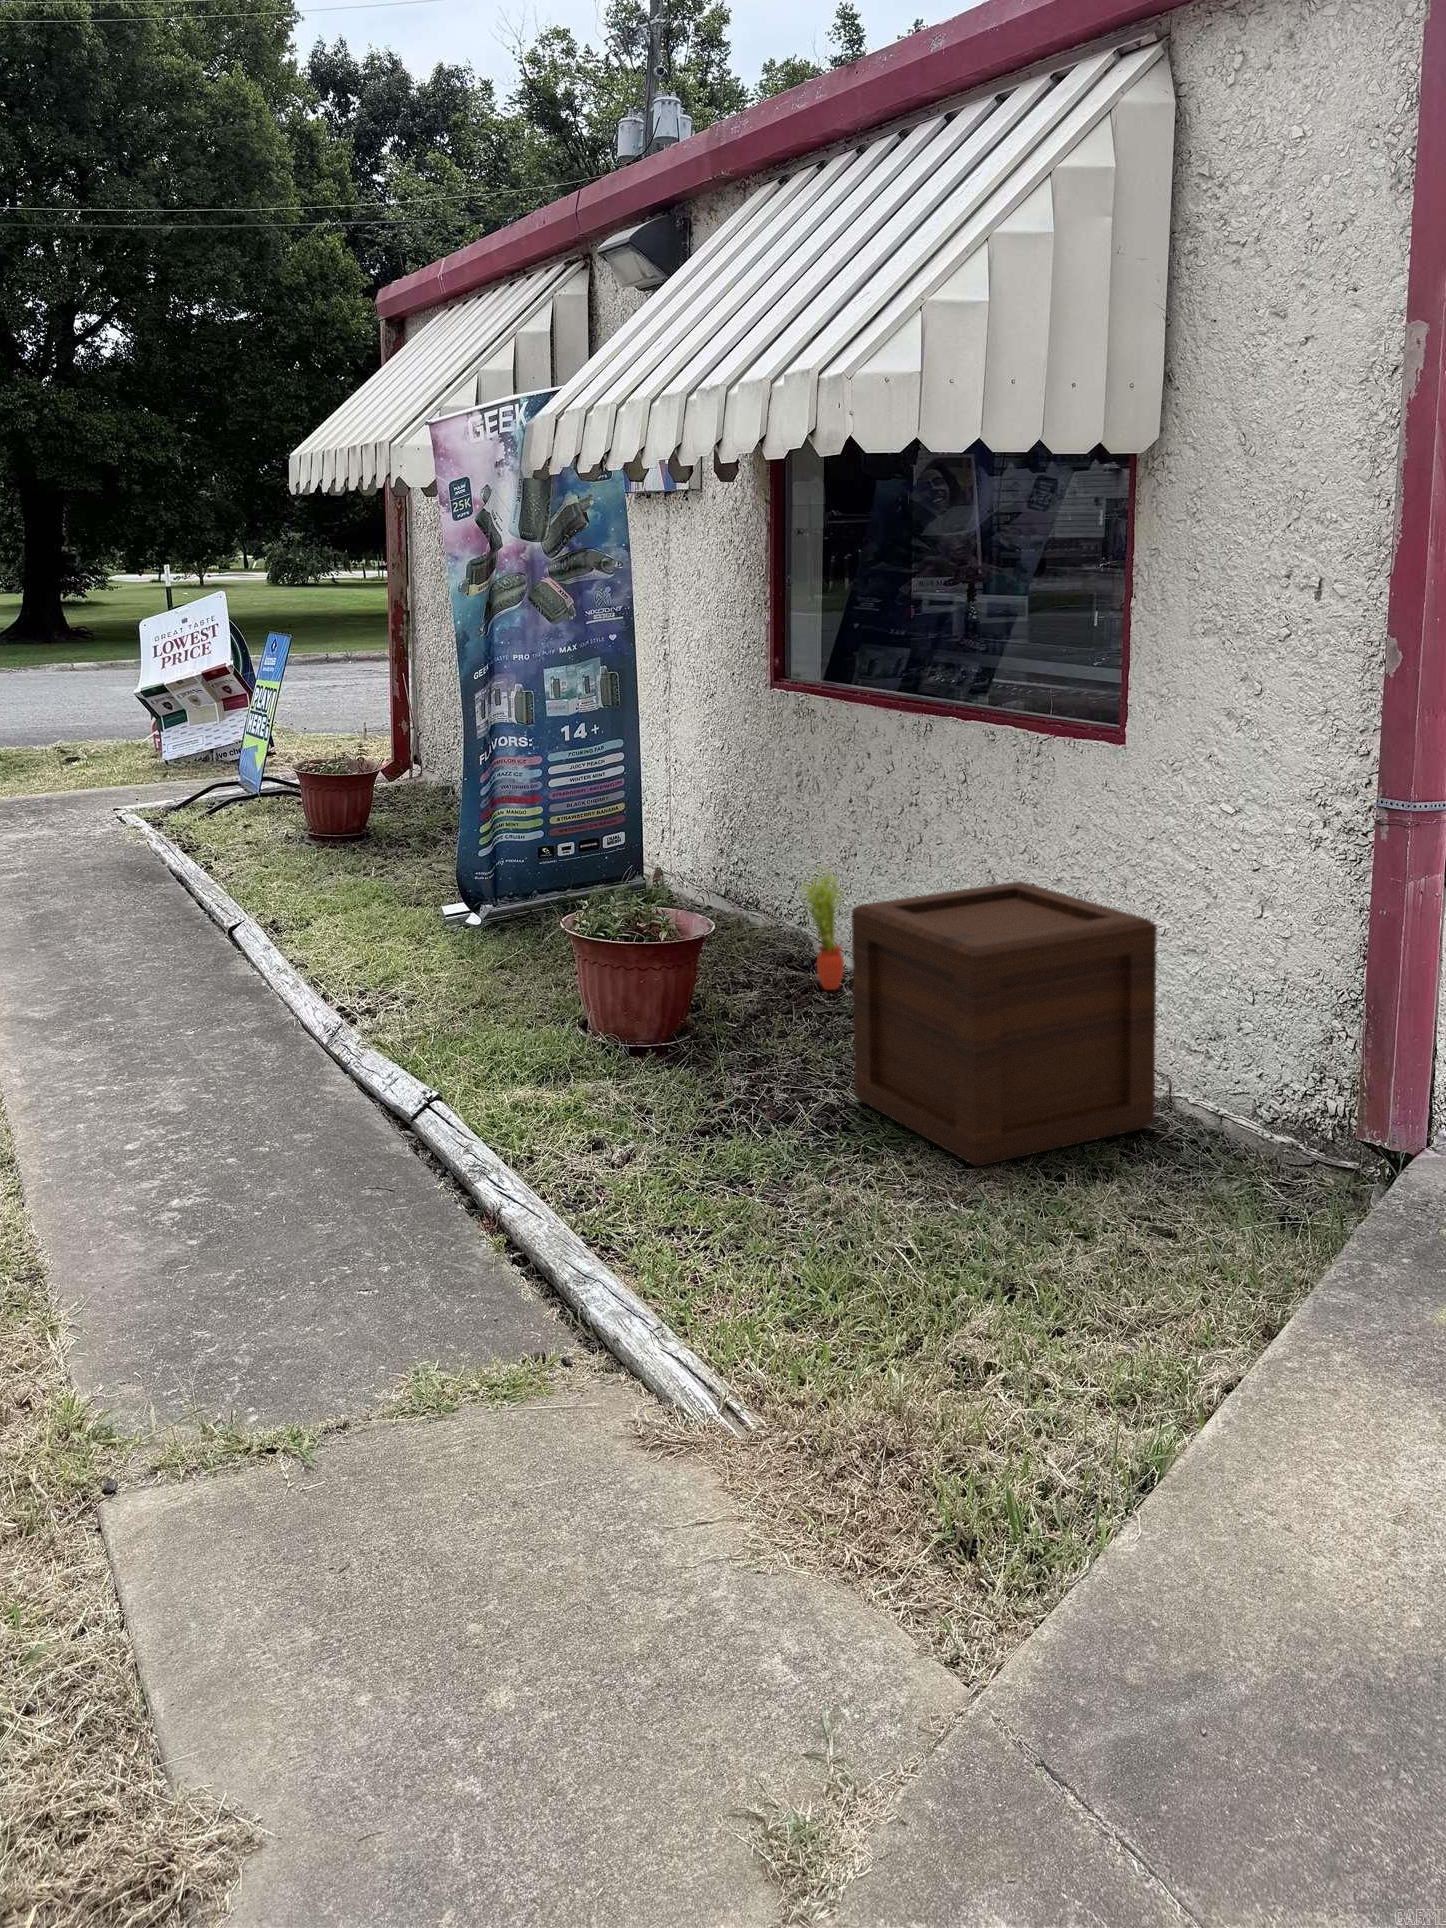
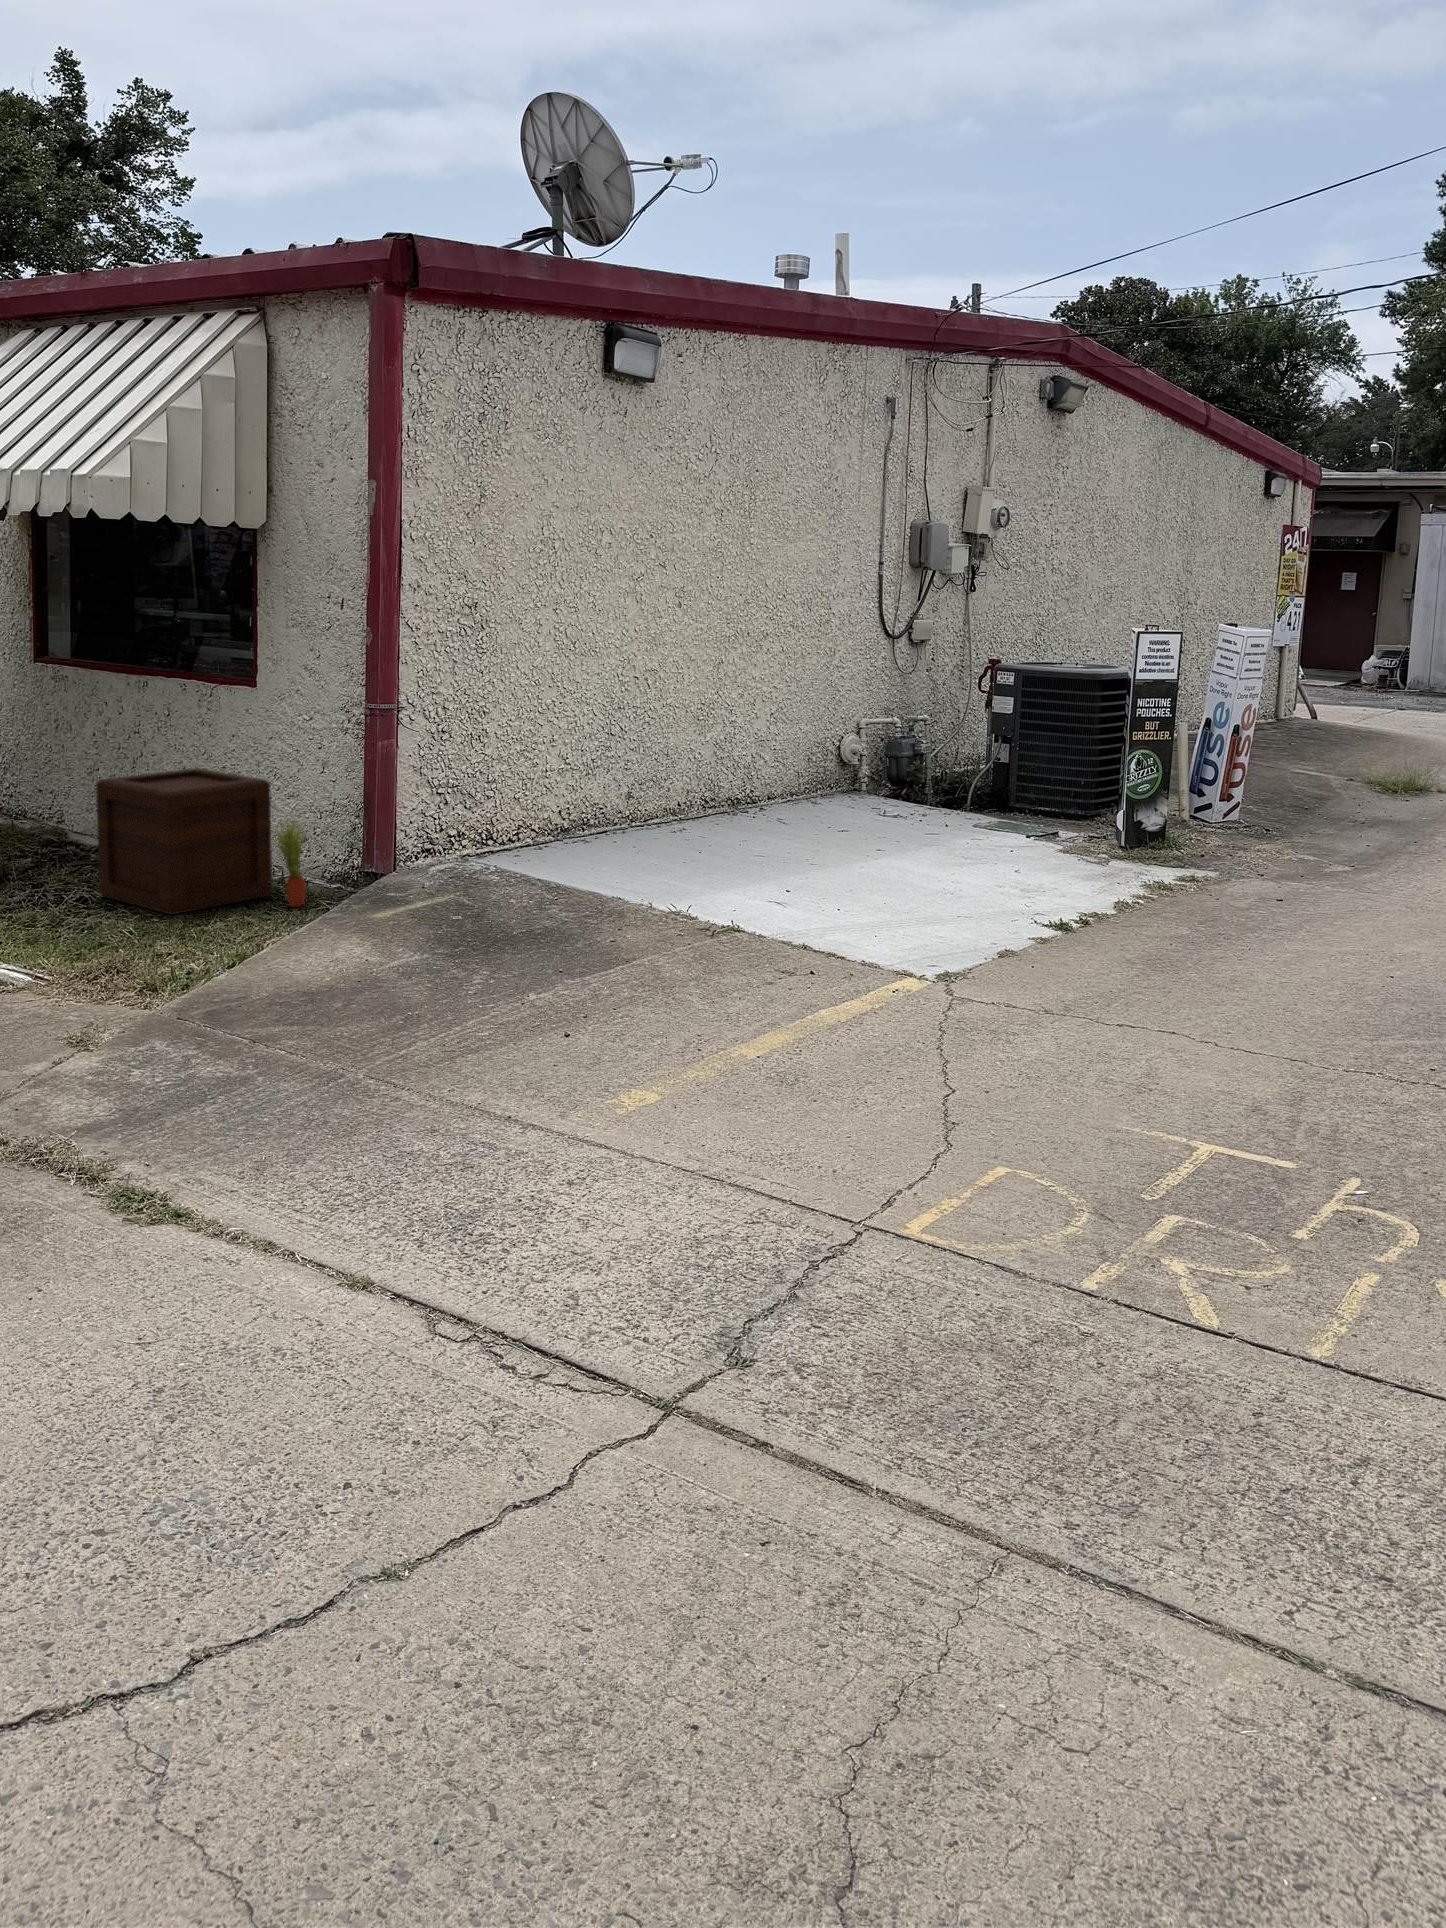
potted plant: present [801,865,844,990] -> present [273,816,306,907]

